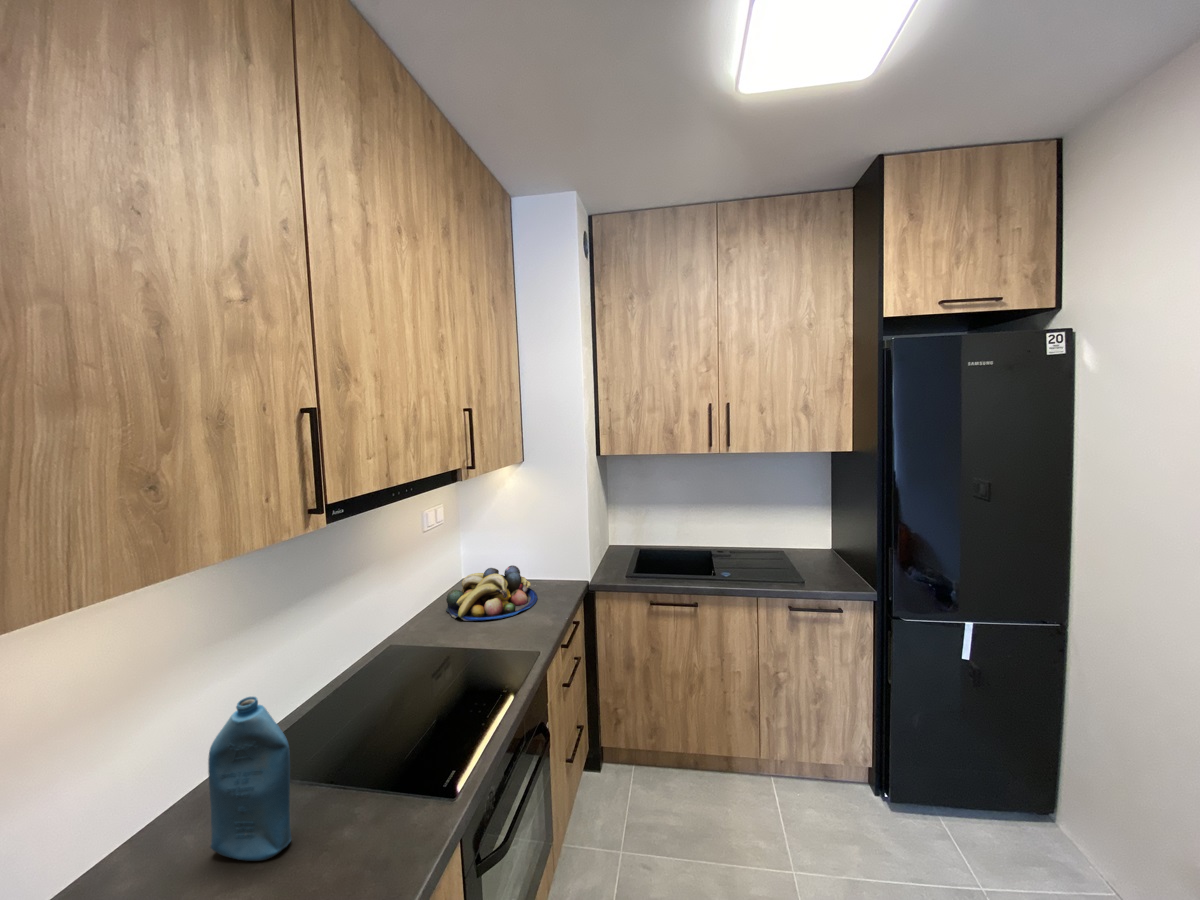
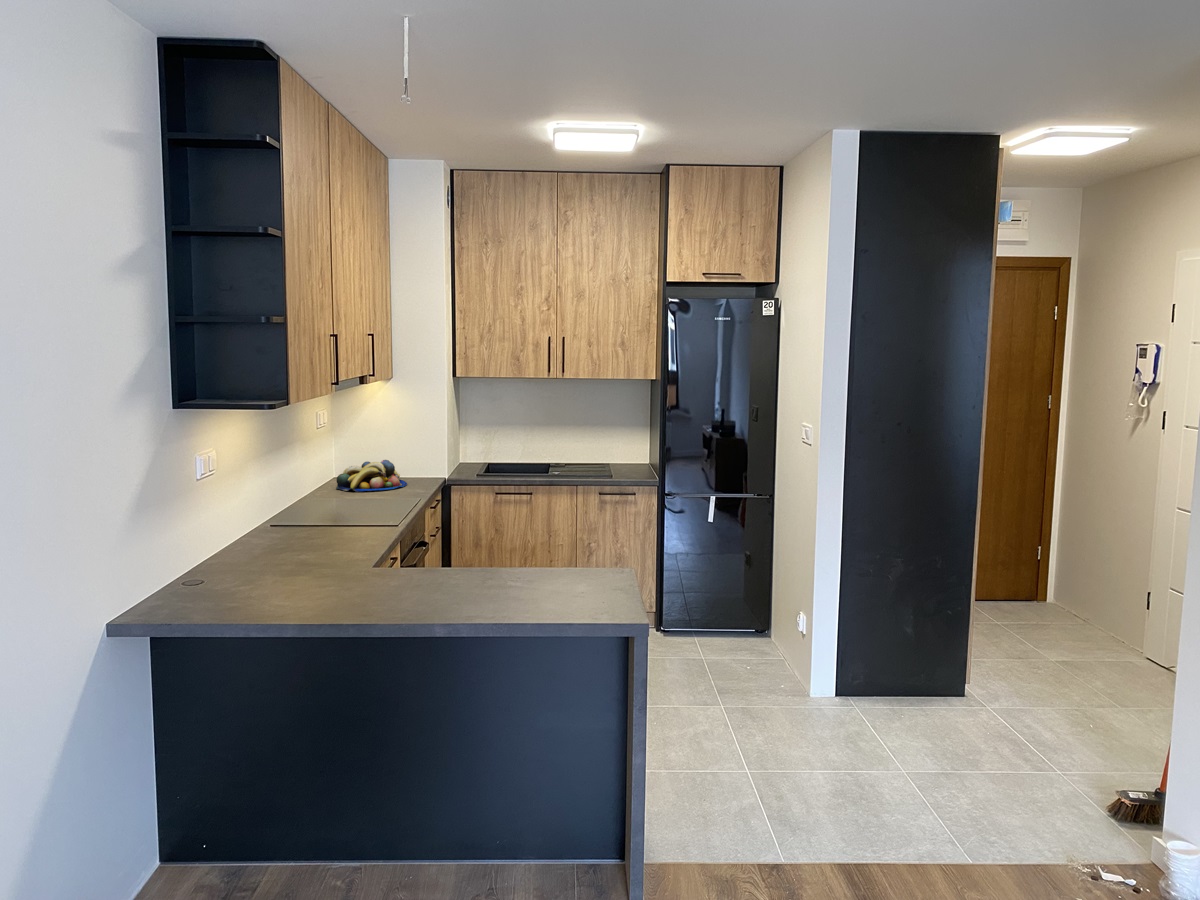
bottle: present [208,697,291,861] -> none [290,465,328,537]

